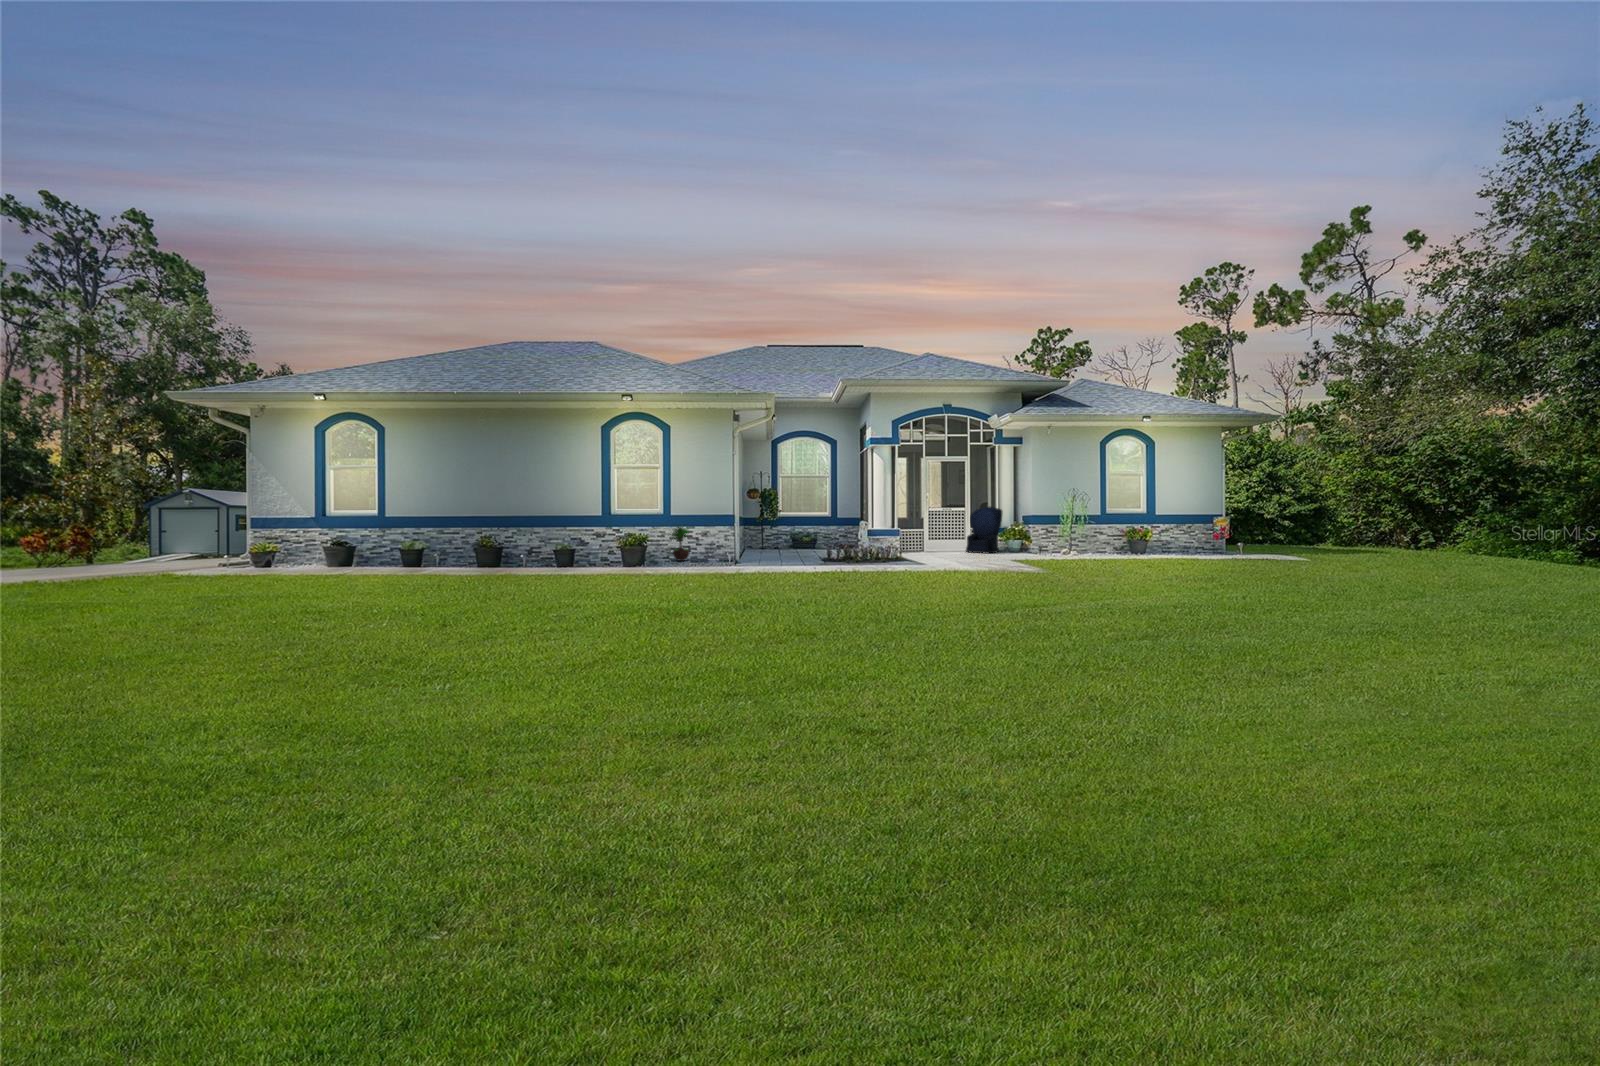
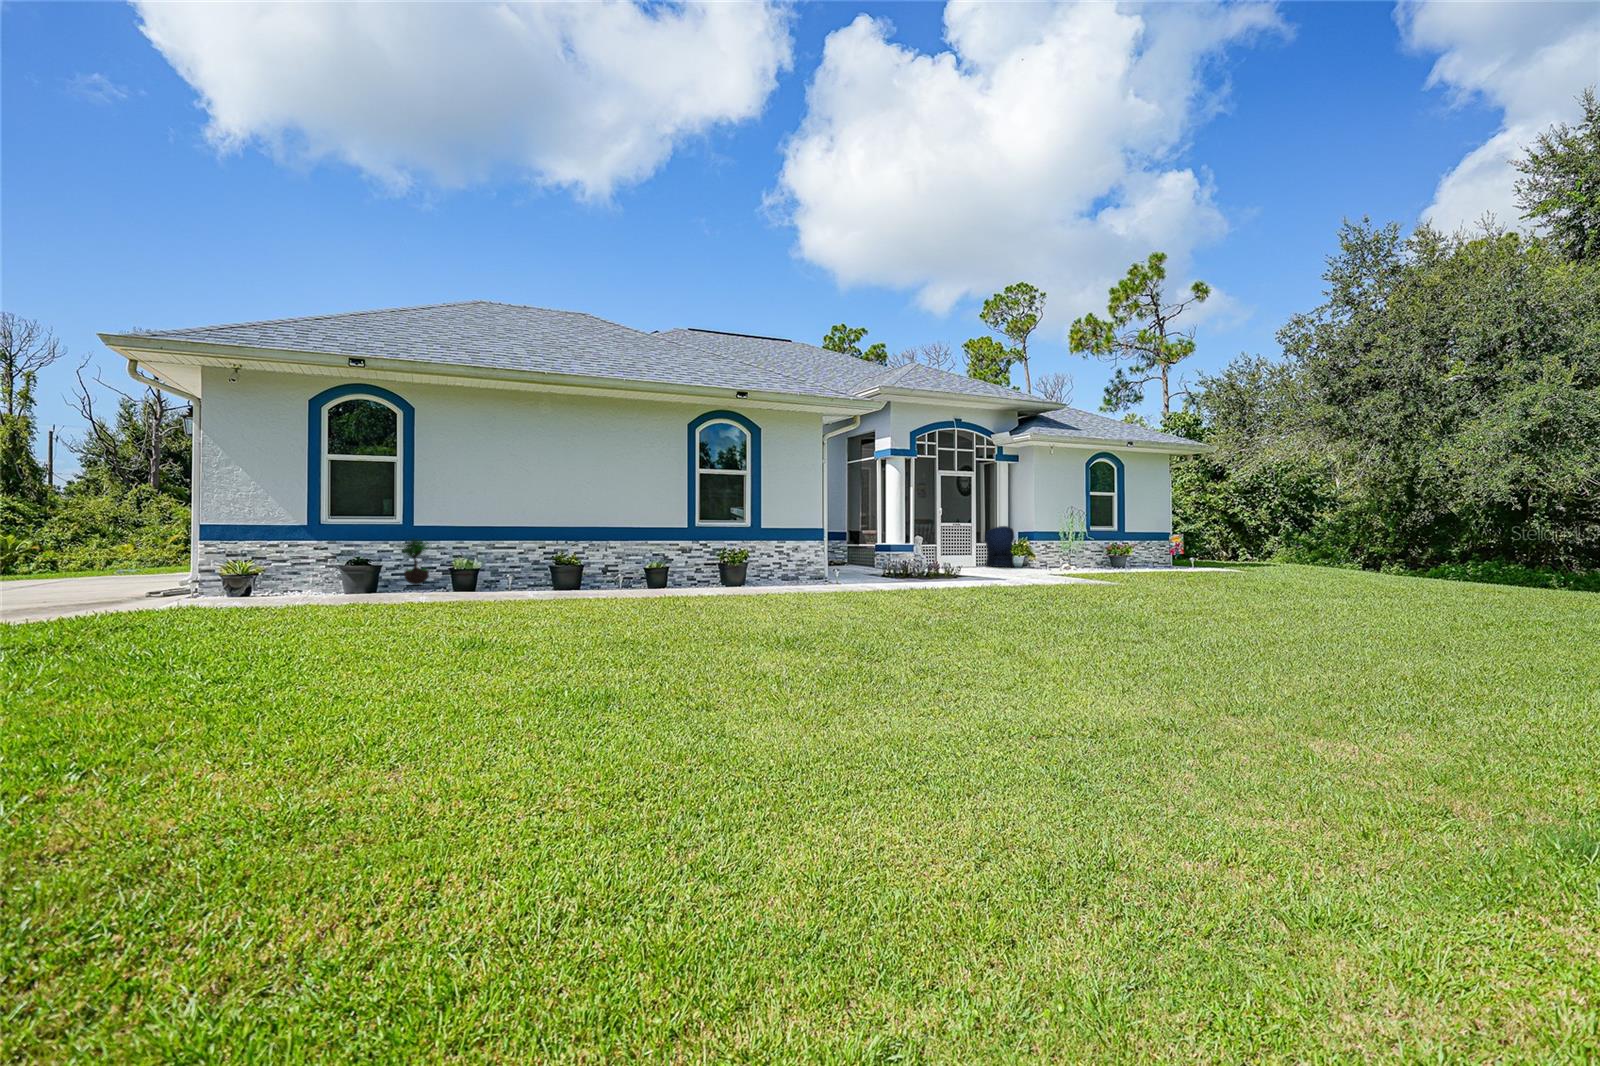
potted tree: present [670,527,689,561] -> present [401,539,429,585]

